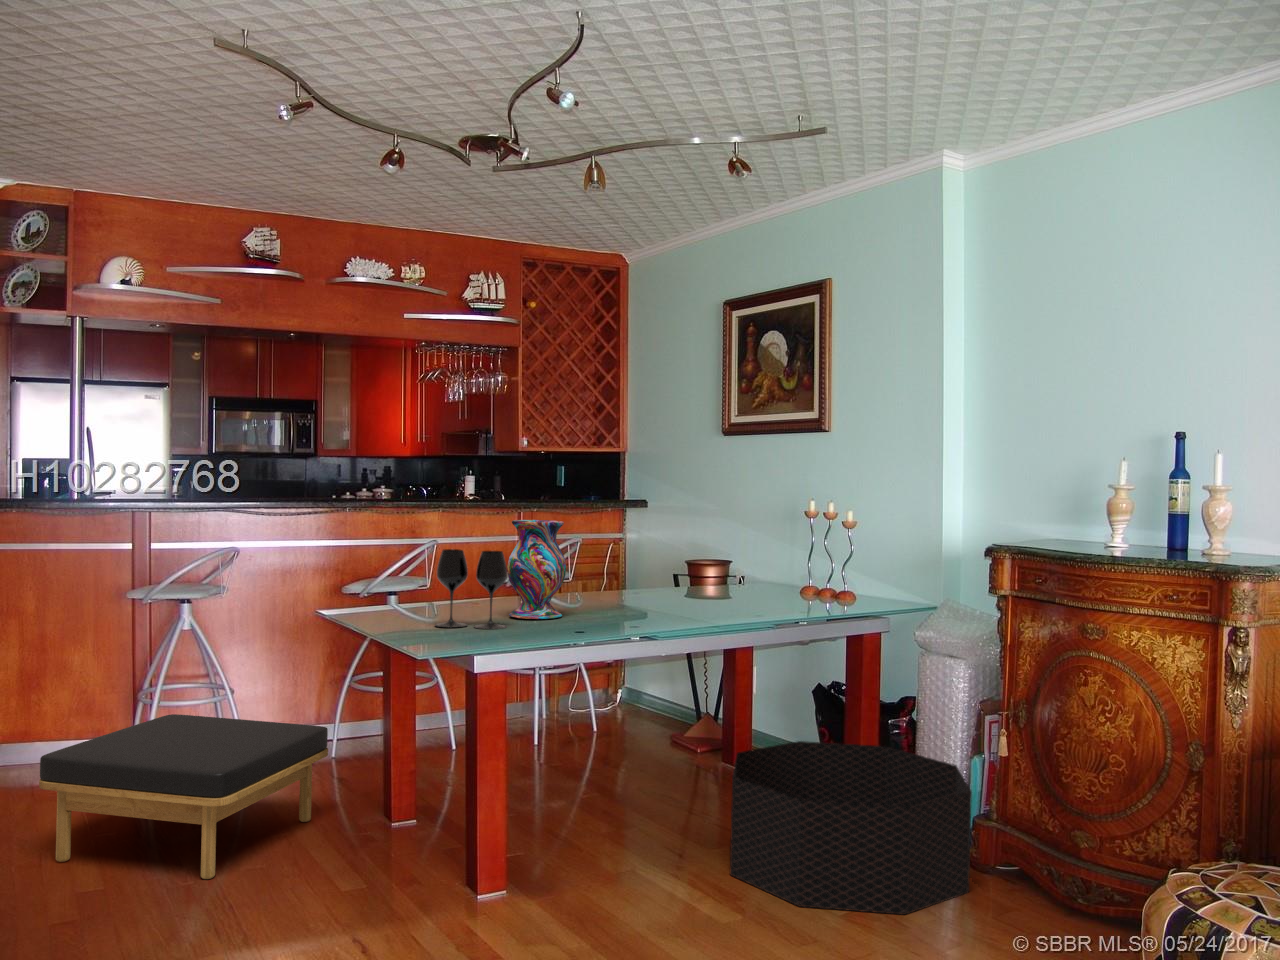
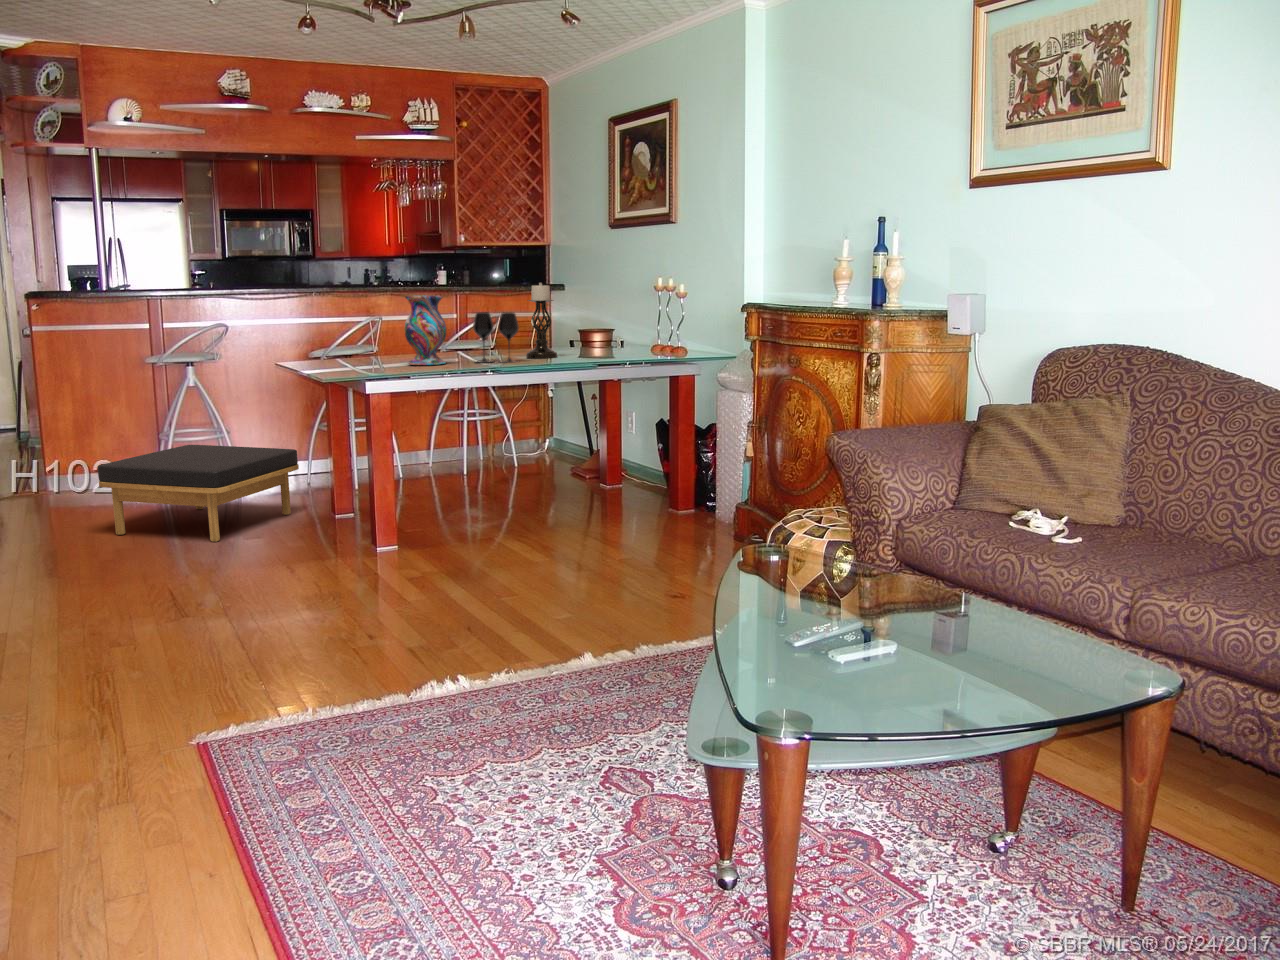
candle holder: none [658,504,702,608] -> present [526,283,558,359]
wine glass: present [435,549,507,629] -> present [473,312,519,363]
basket: present [730,741,972,915] -> none [565,453,730,553]

